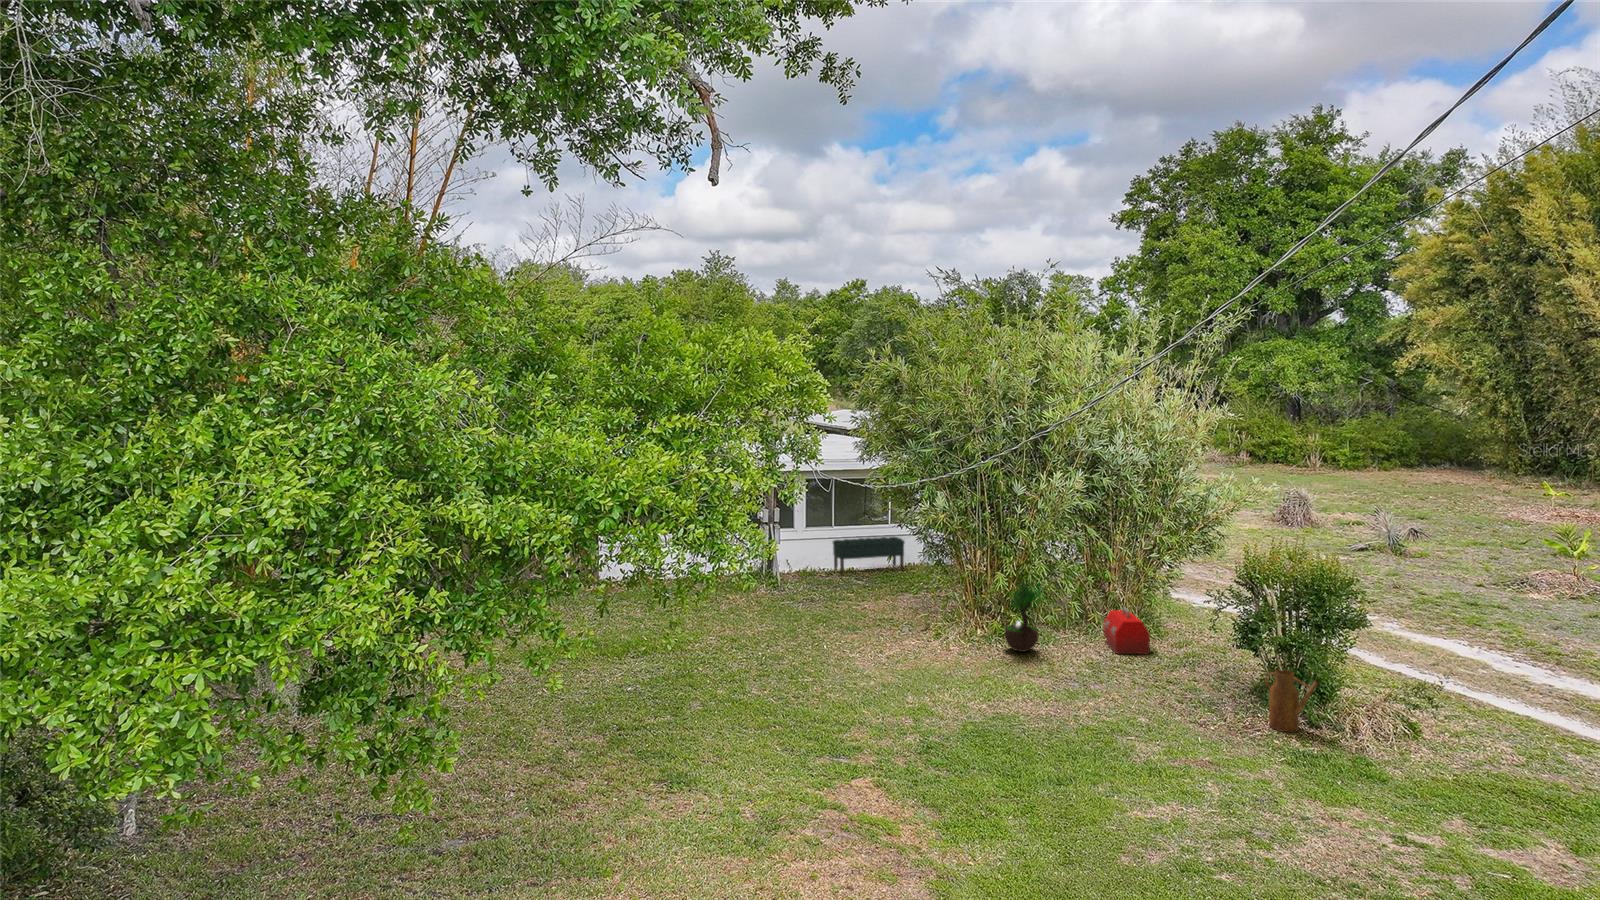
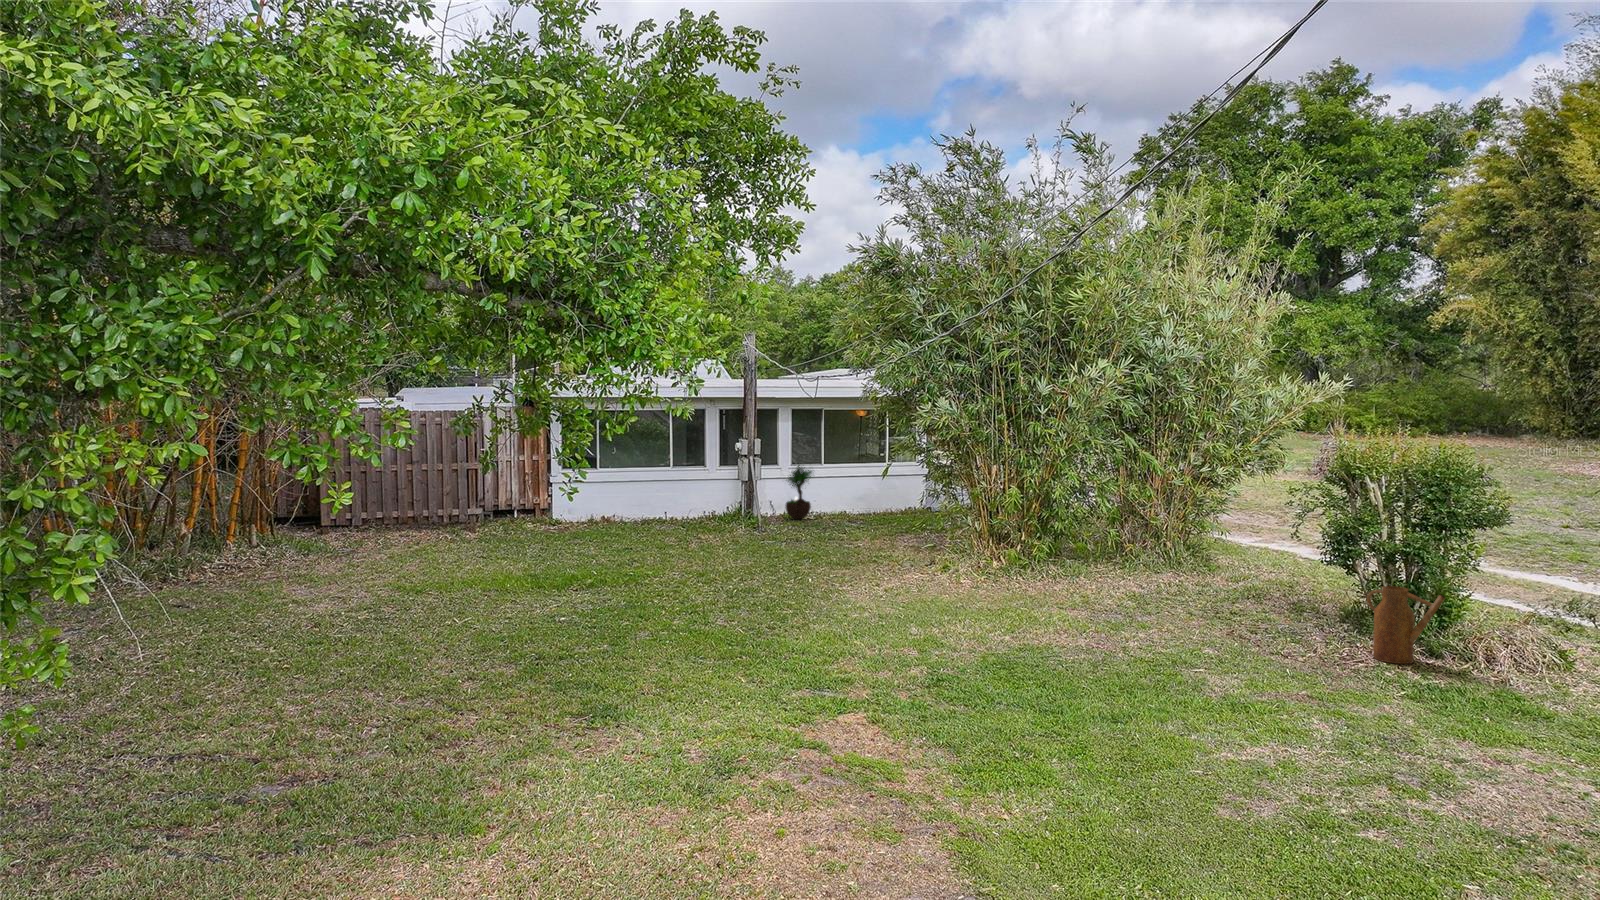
bench: present [833,537,905,574] -> none [822,479,903,519]
potted tree: present [1005,582,1042,652] -> present [785,465,812,519]
toolbox: present [1103,607,1150,654] -> none [1141,534,1200,588]

